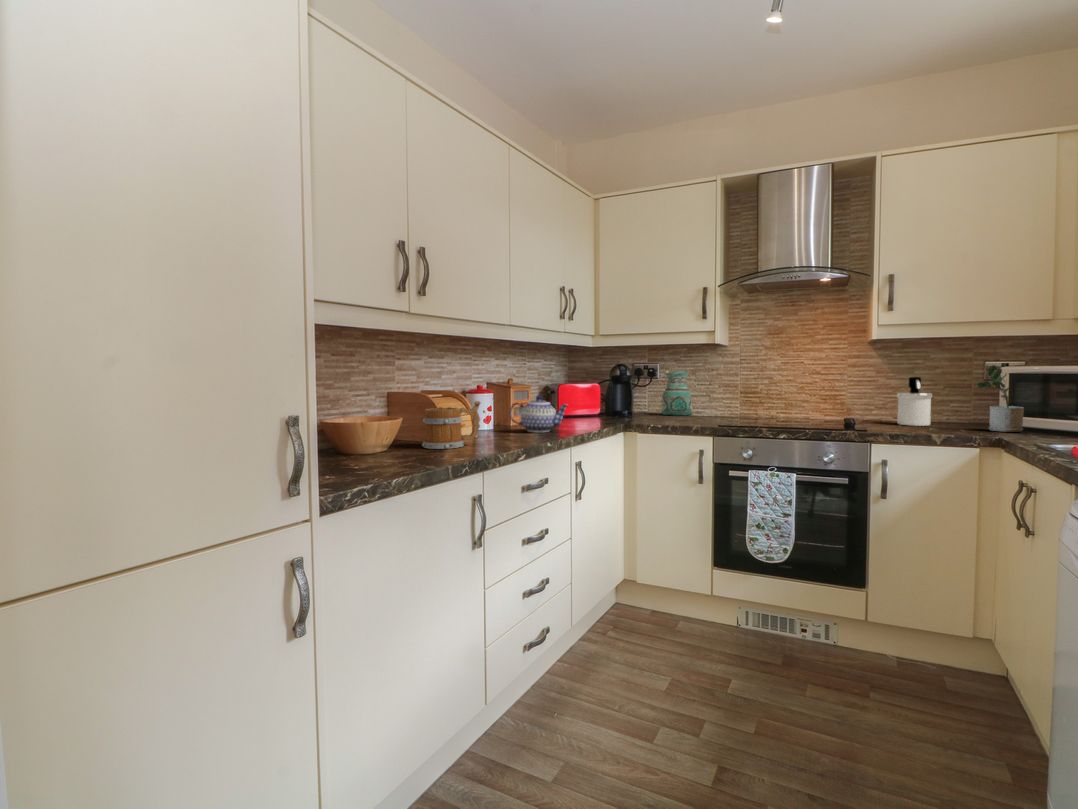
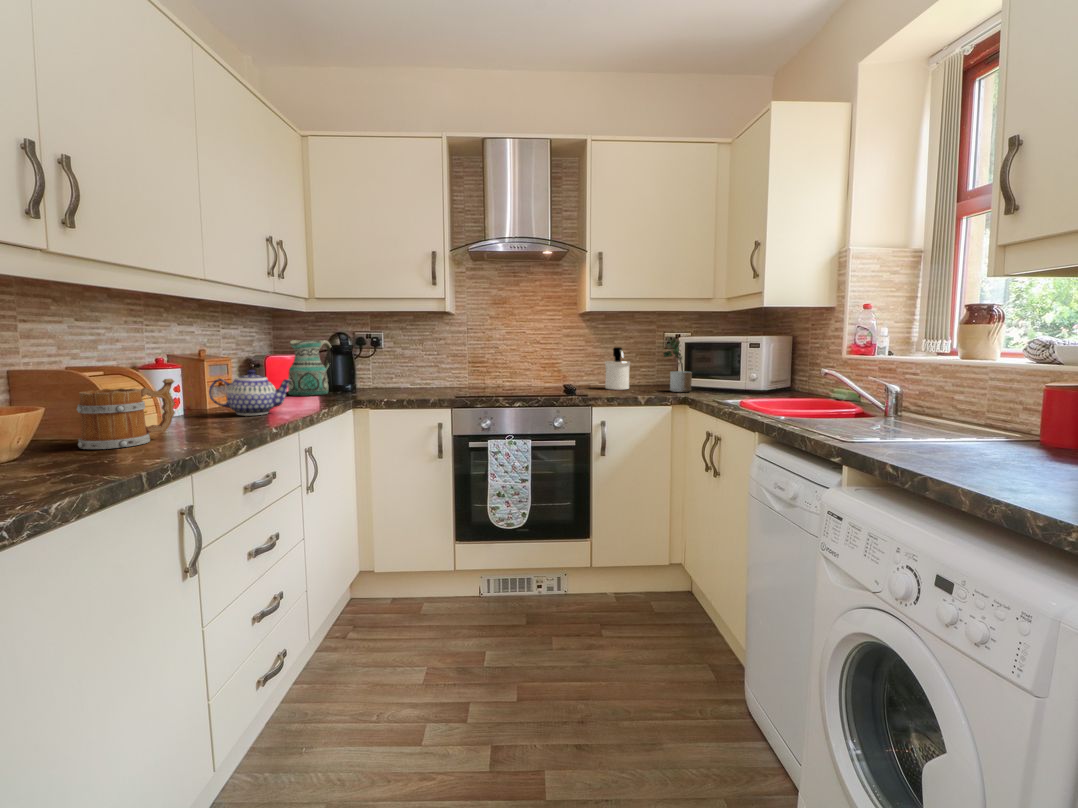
ceramic pitcher: present [661,370,692,415] -> present [288,340,331,396]

